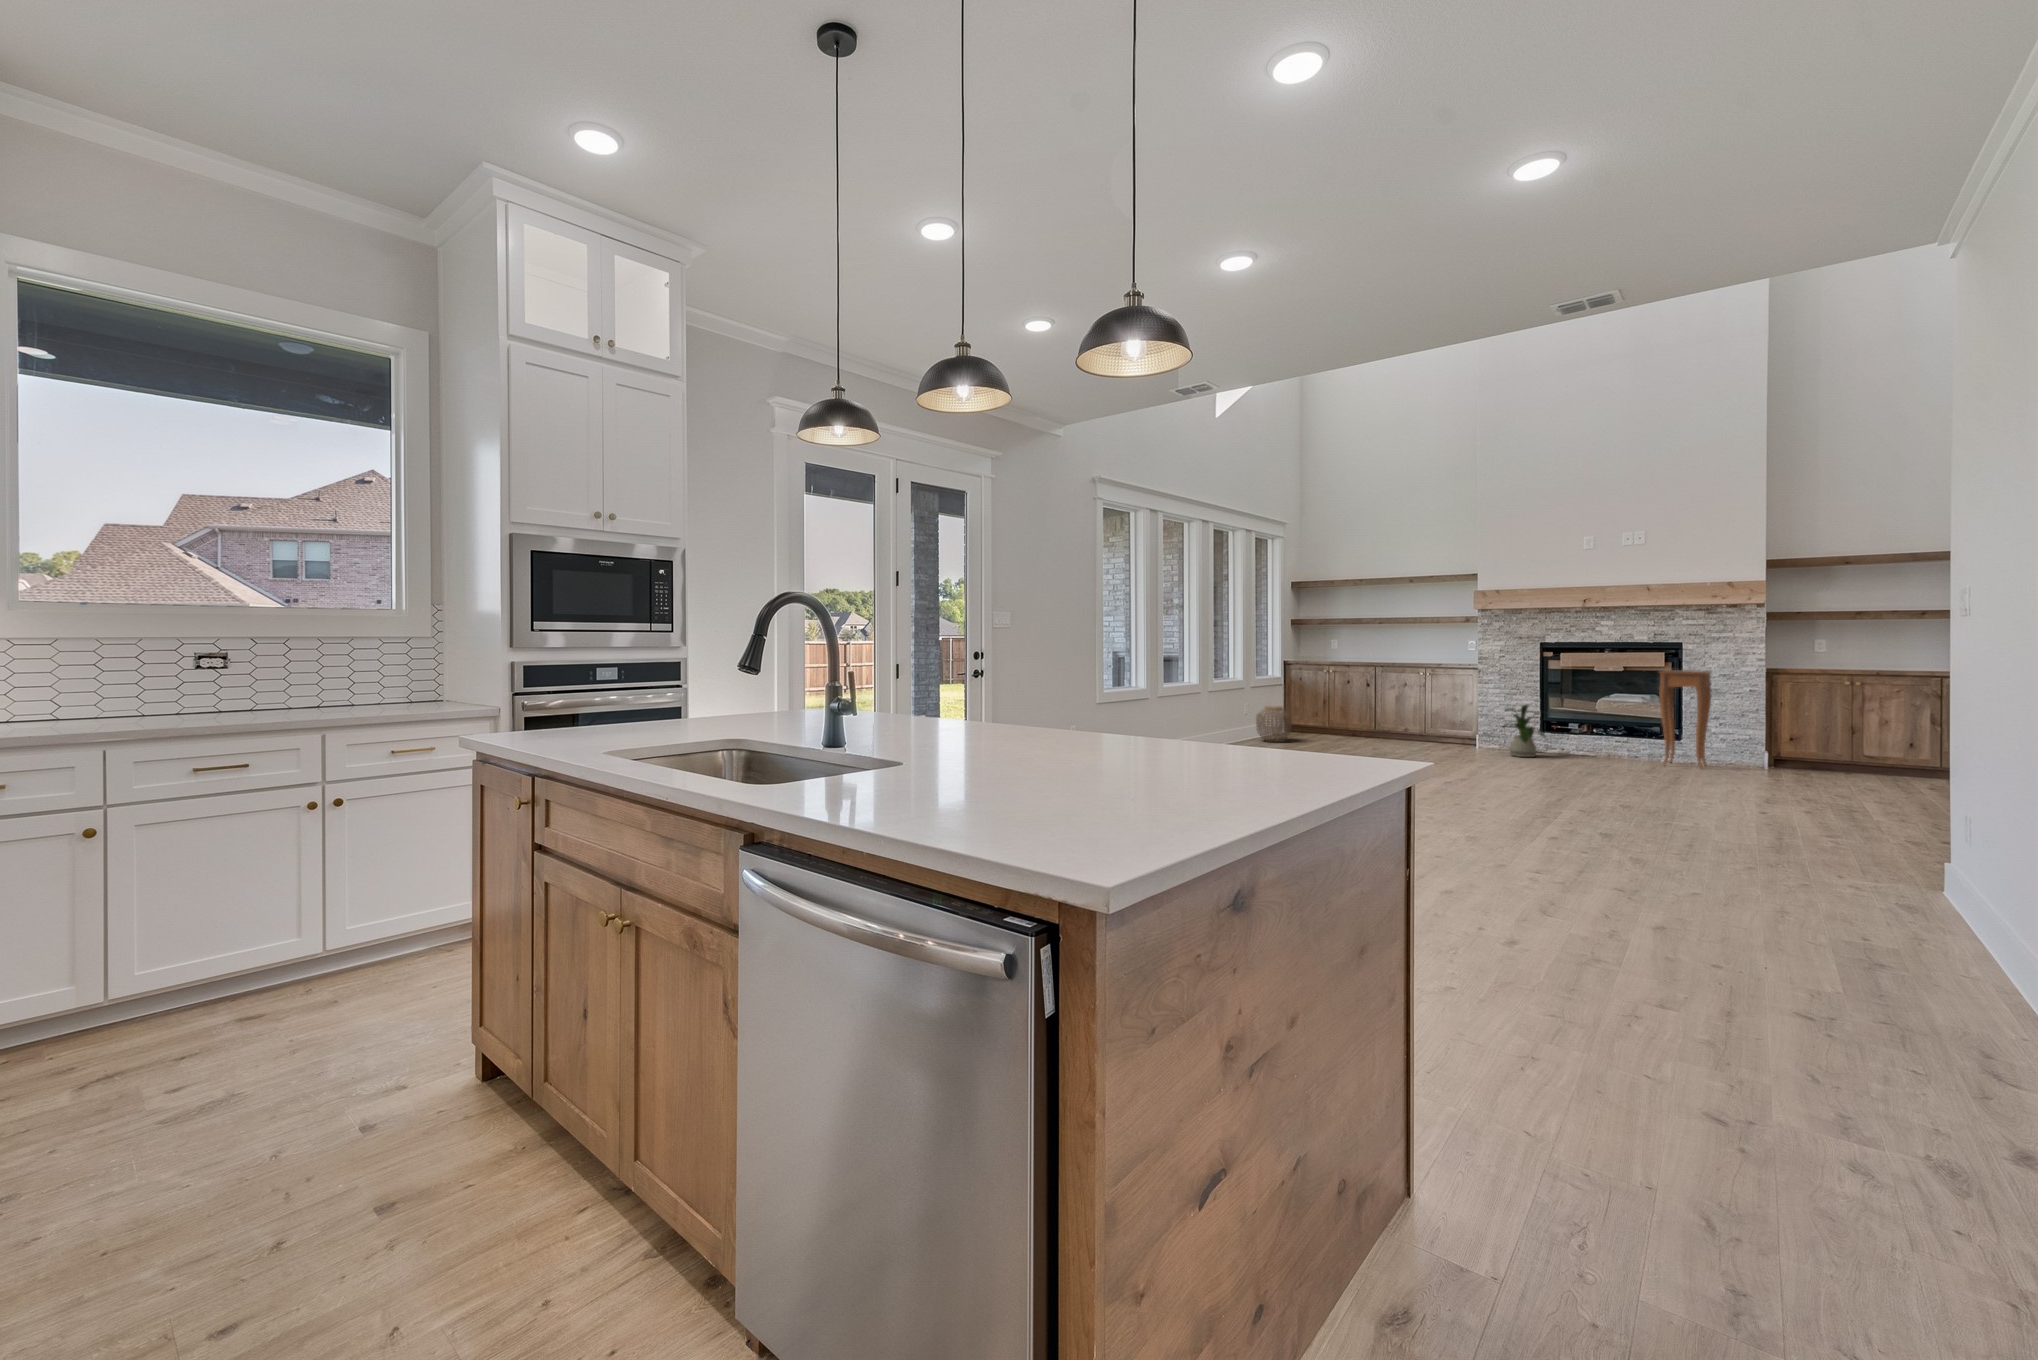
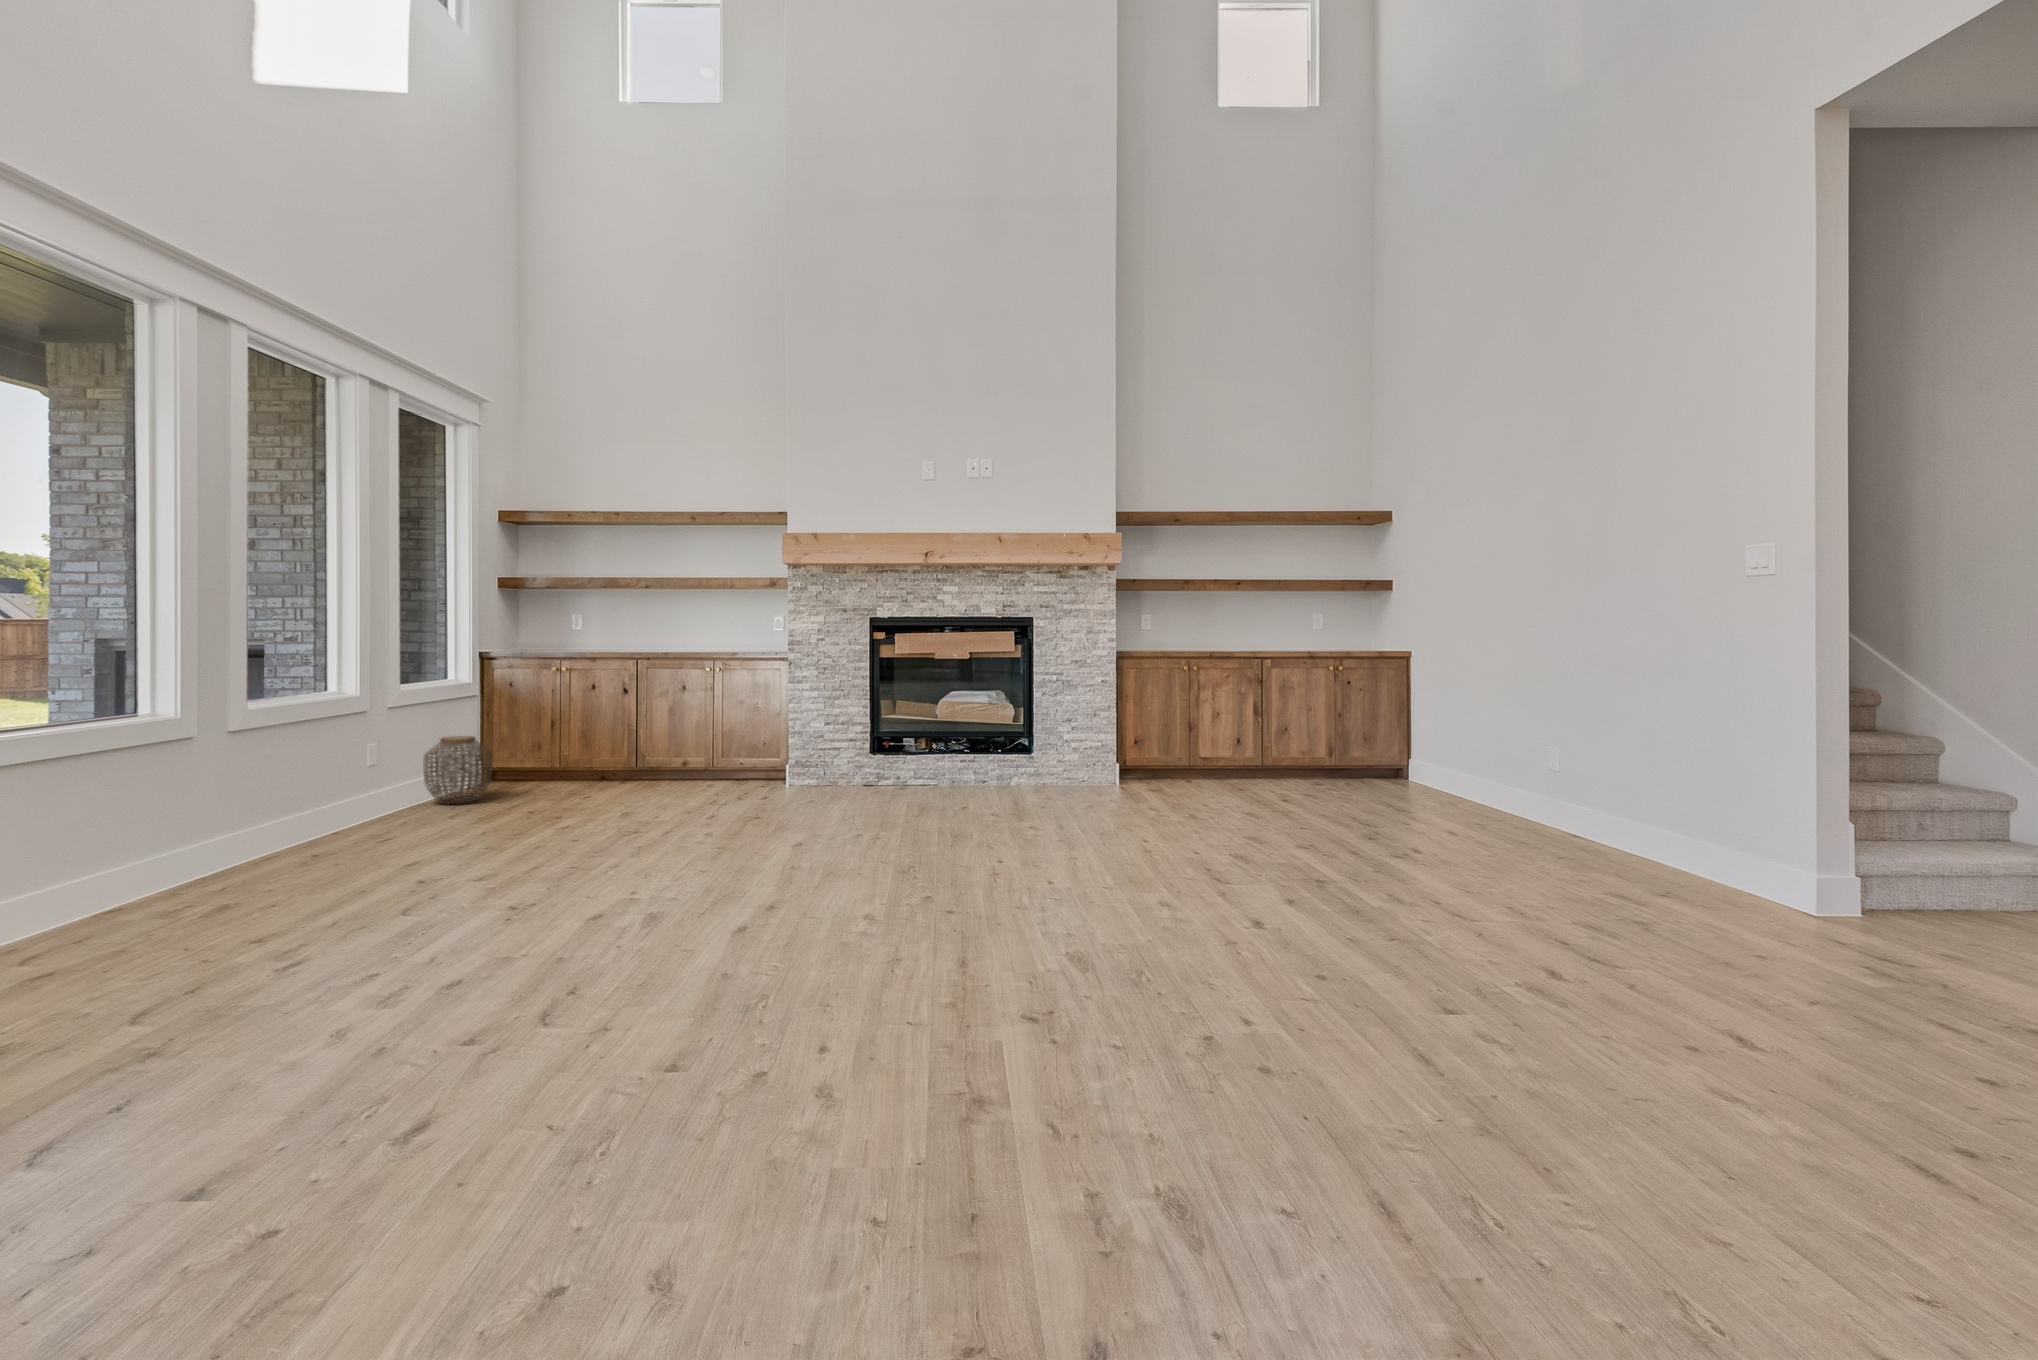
side table: present [1659,670,1711,768] -> none [1014,655,1067,792]
house plant: present [1502,705,1545,757] -> none [814,712,888,795]

